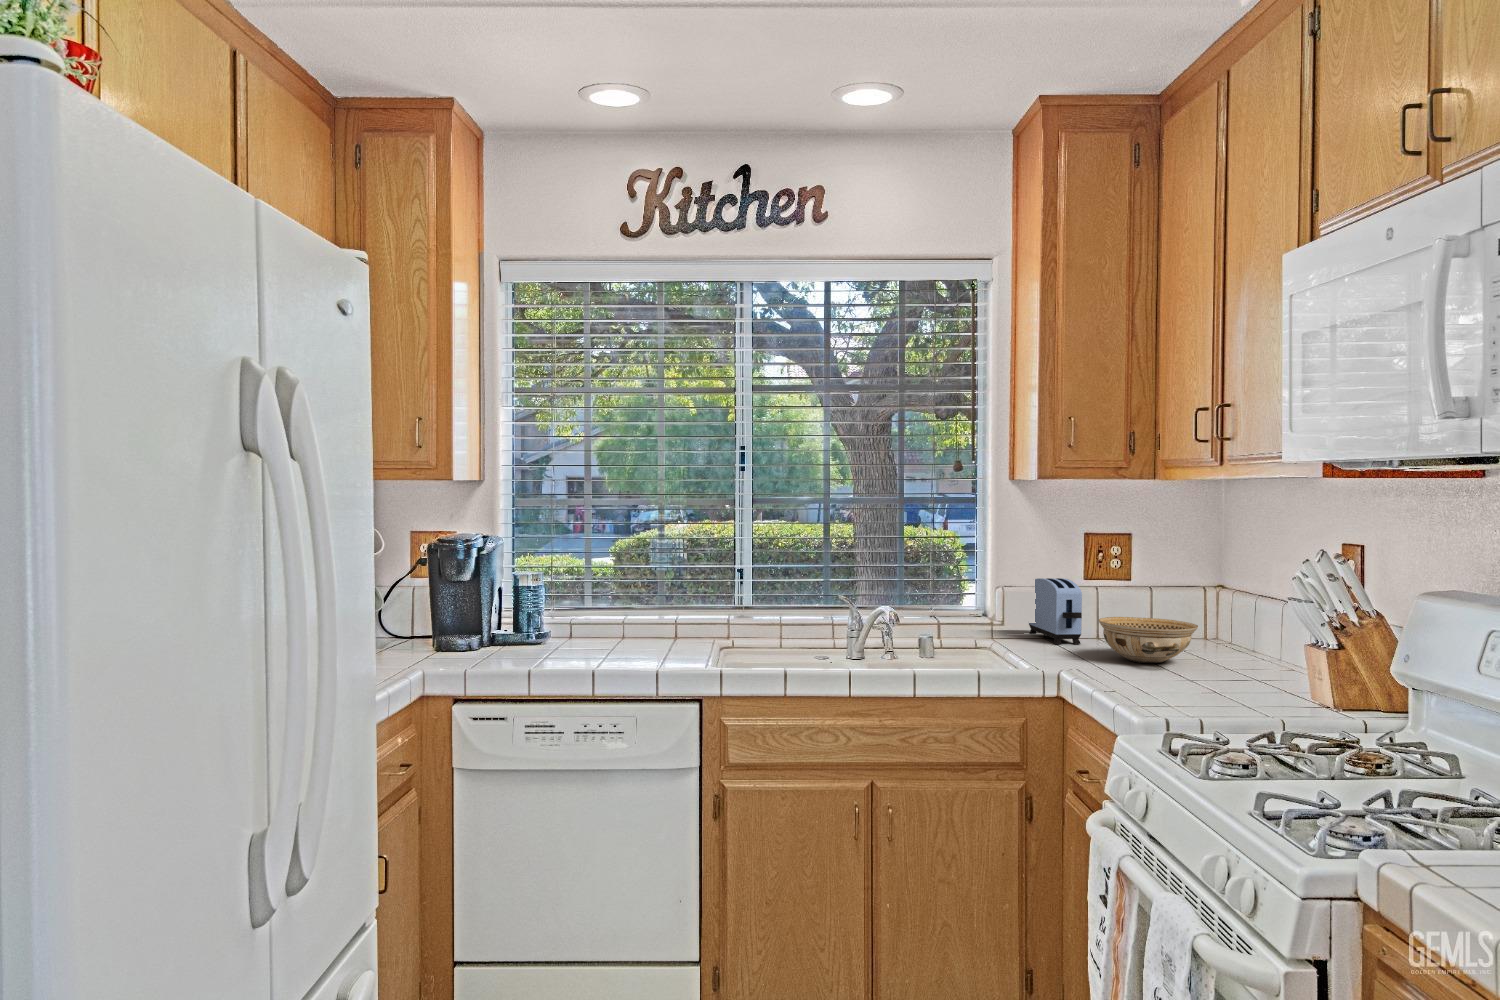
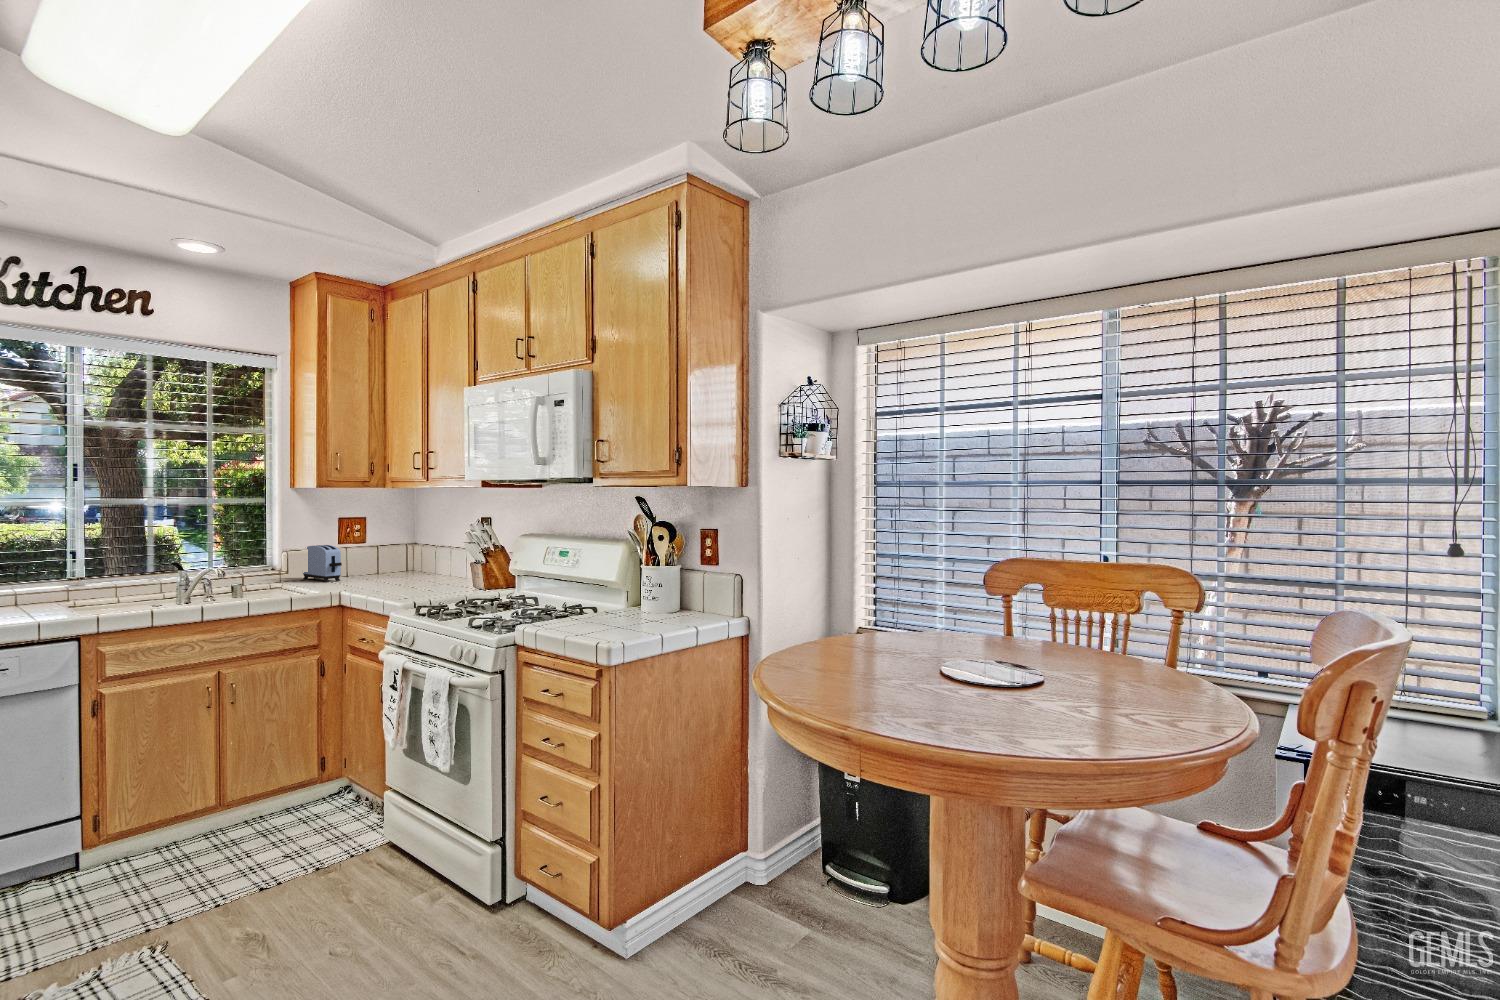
ceramic bowl: present [1098,617,1198,663] -> none [356,562,412,585]

